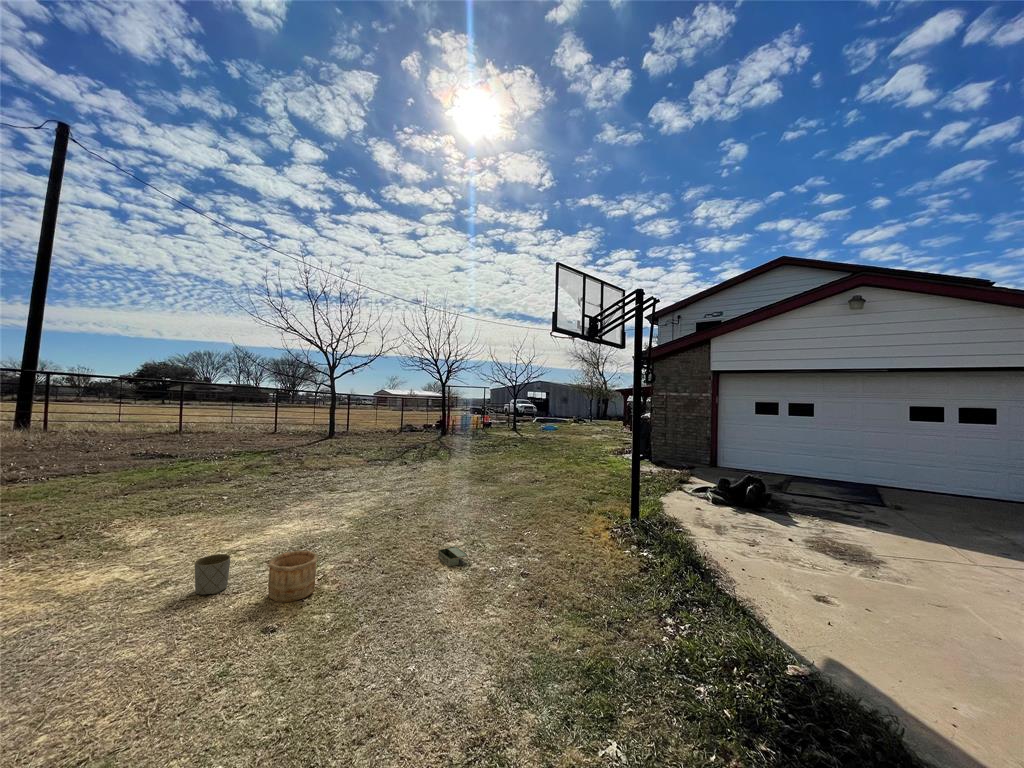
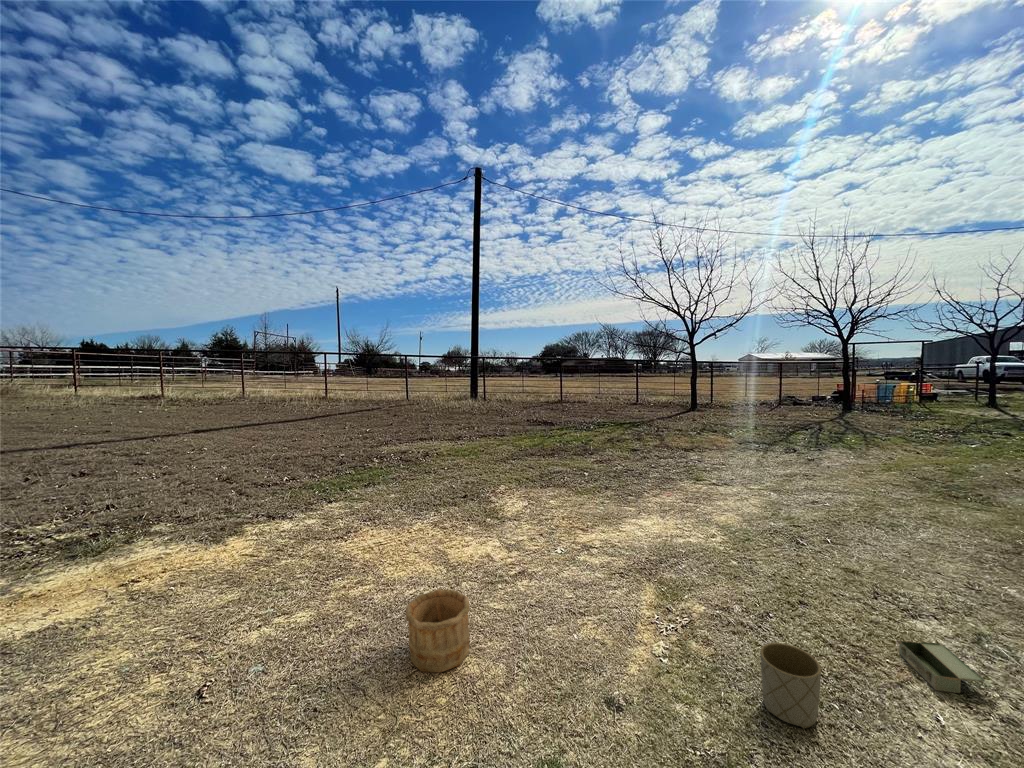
wooden bucket: present [268,551,318,602] -> present [406,589,469,672]
planter: present [195,554,231,594] -> present [760,643,821,728]

